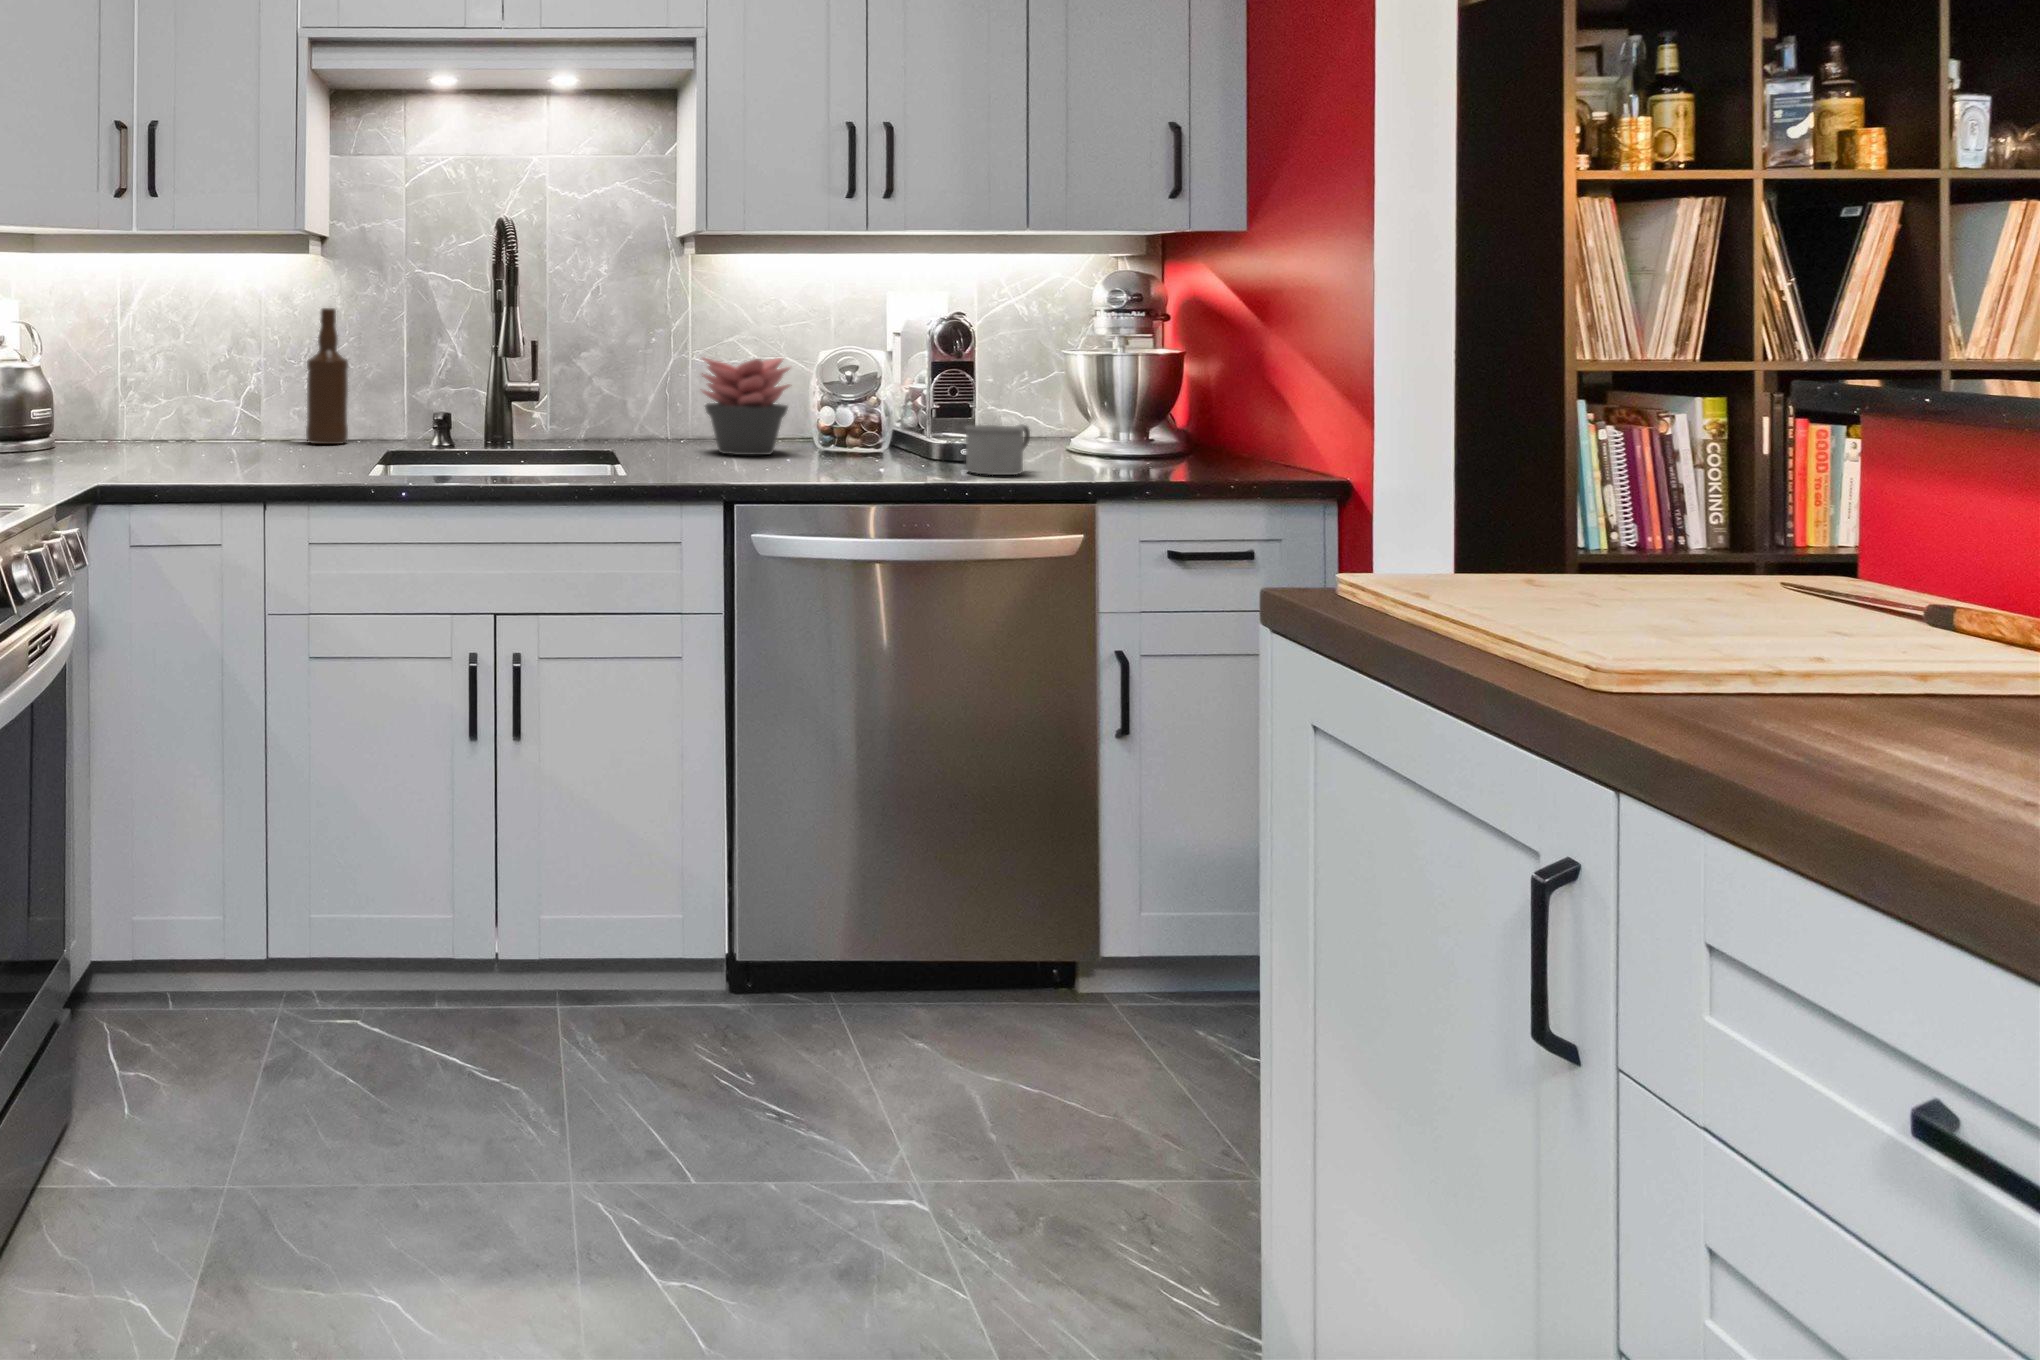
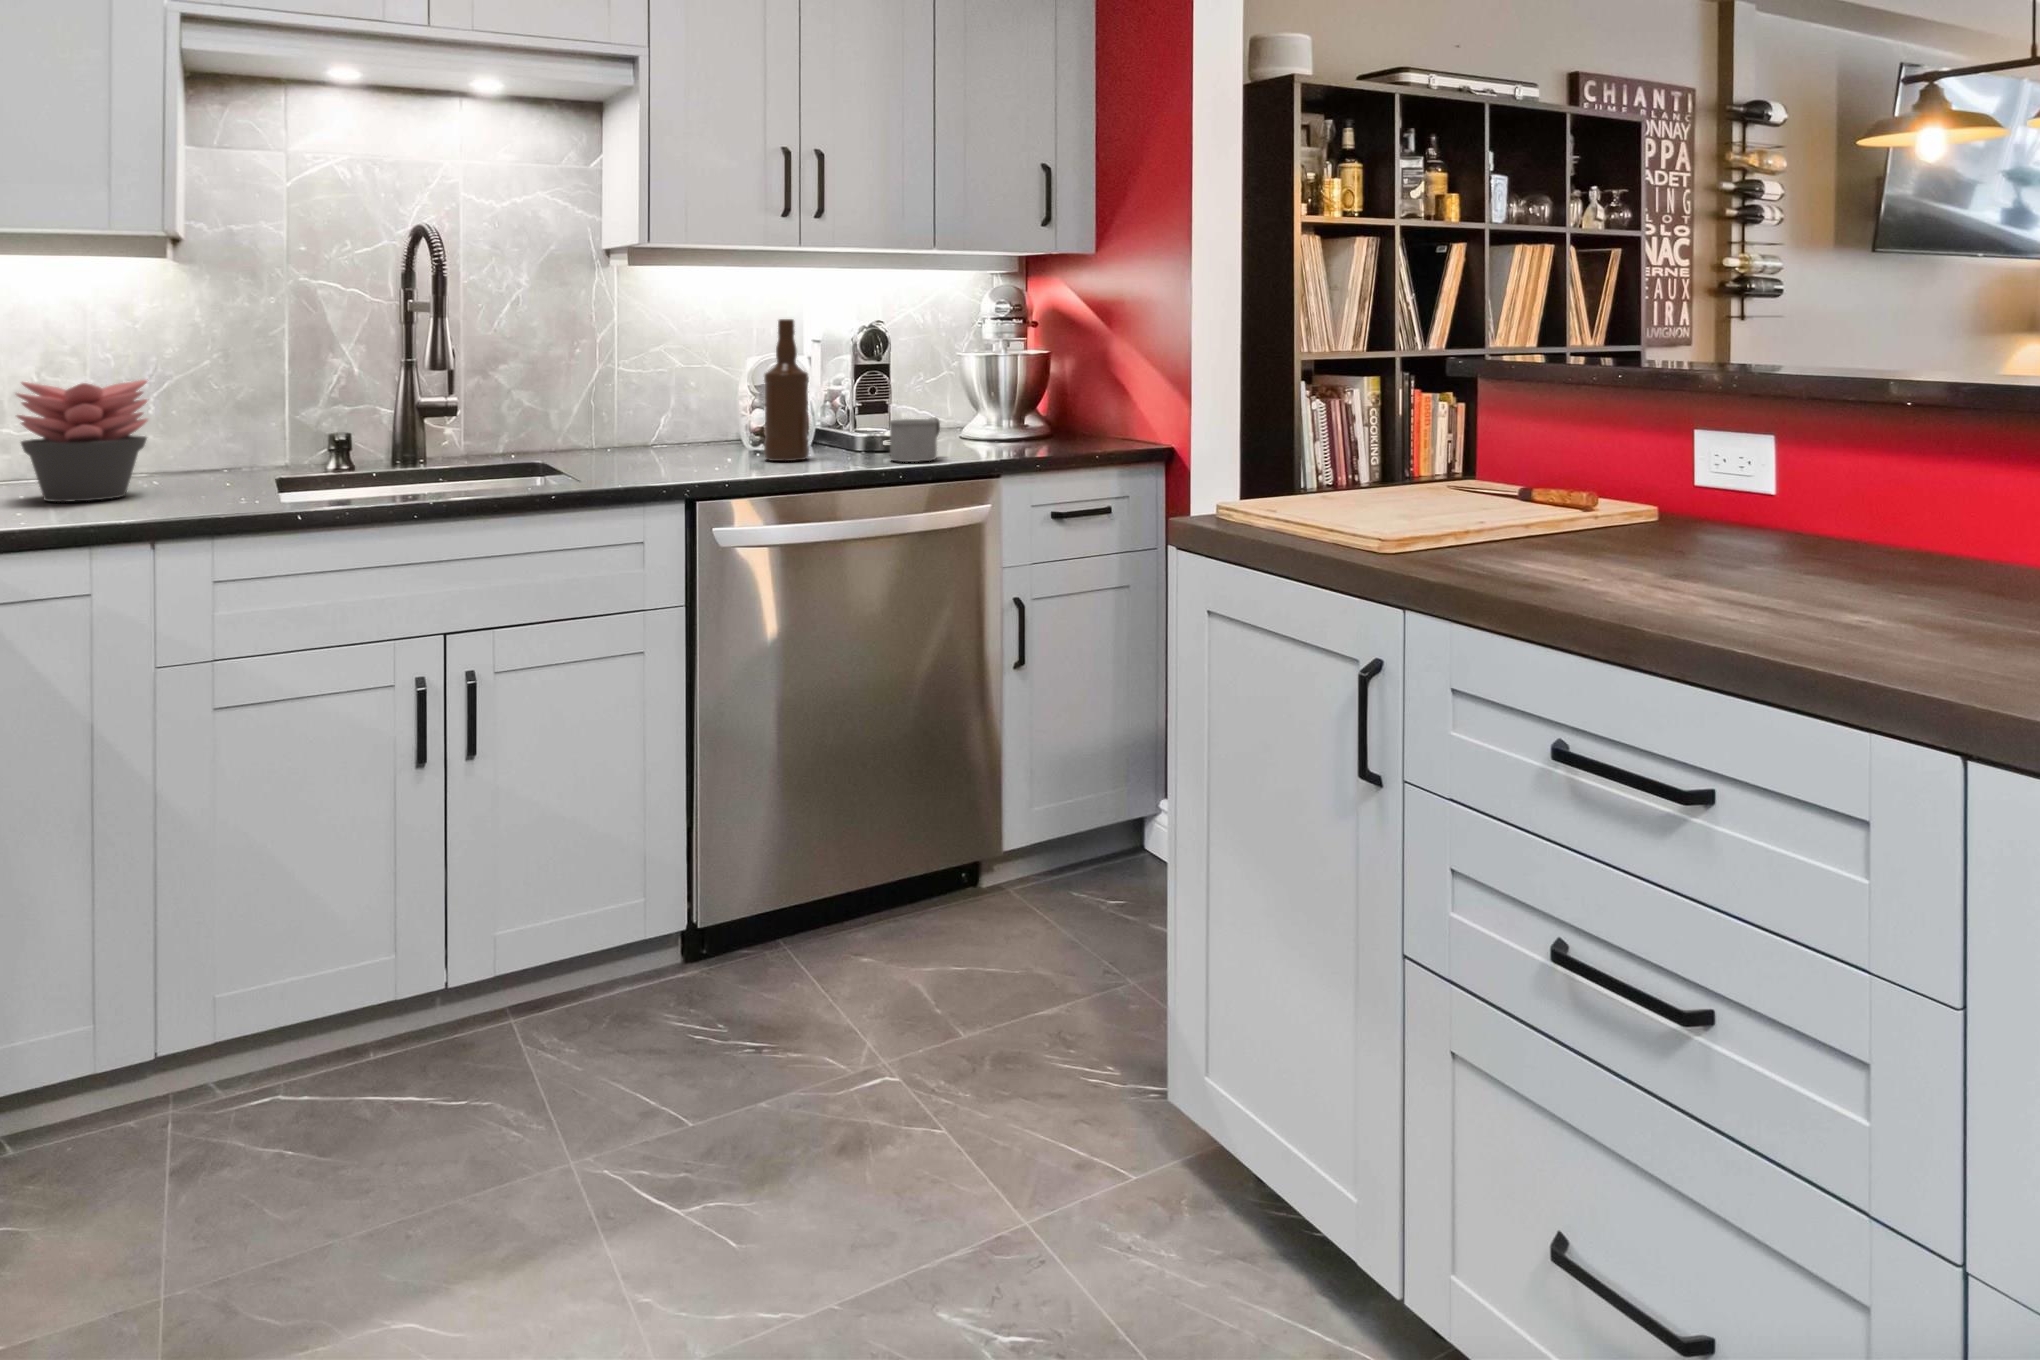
bottle: present [306,308,348,444] -> present [764,319,809,461]
succulent plant: present [702,358,790,455] -> present [16,380,147,502]

